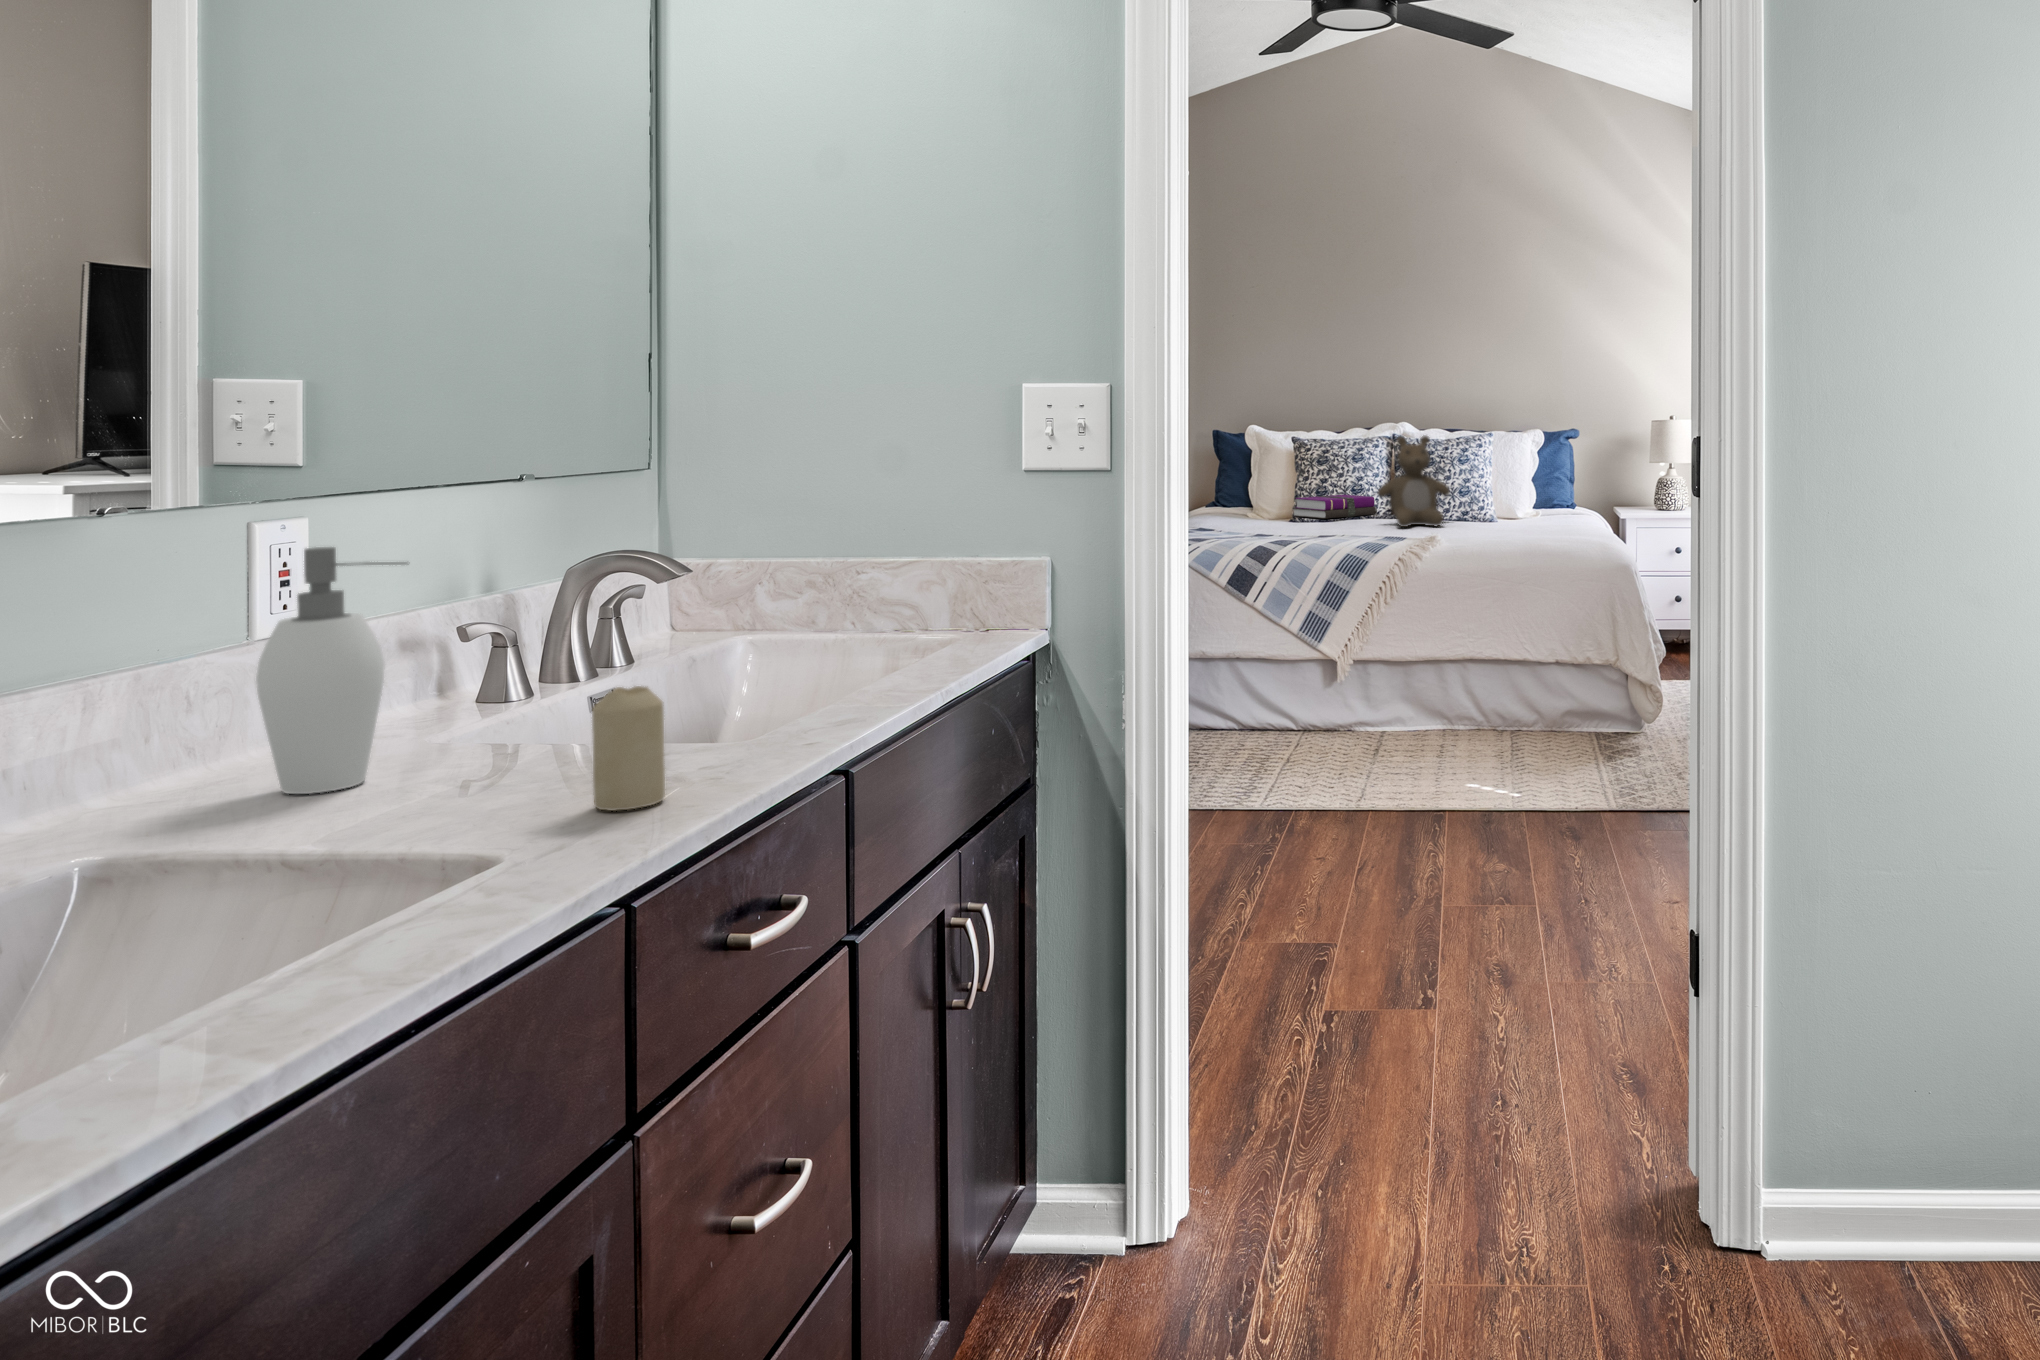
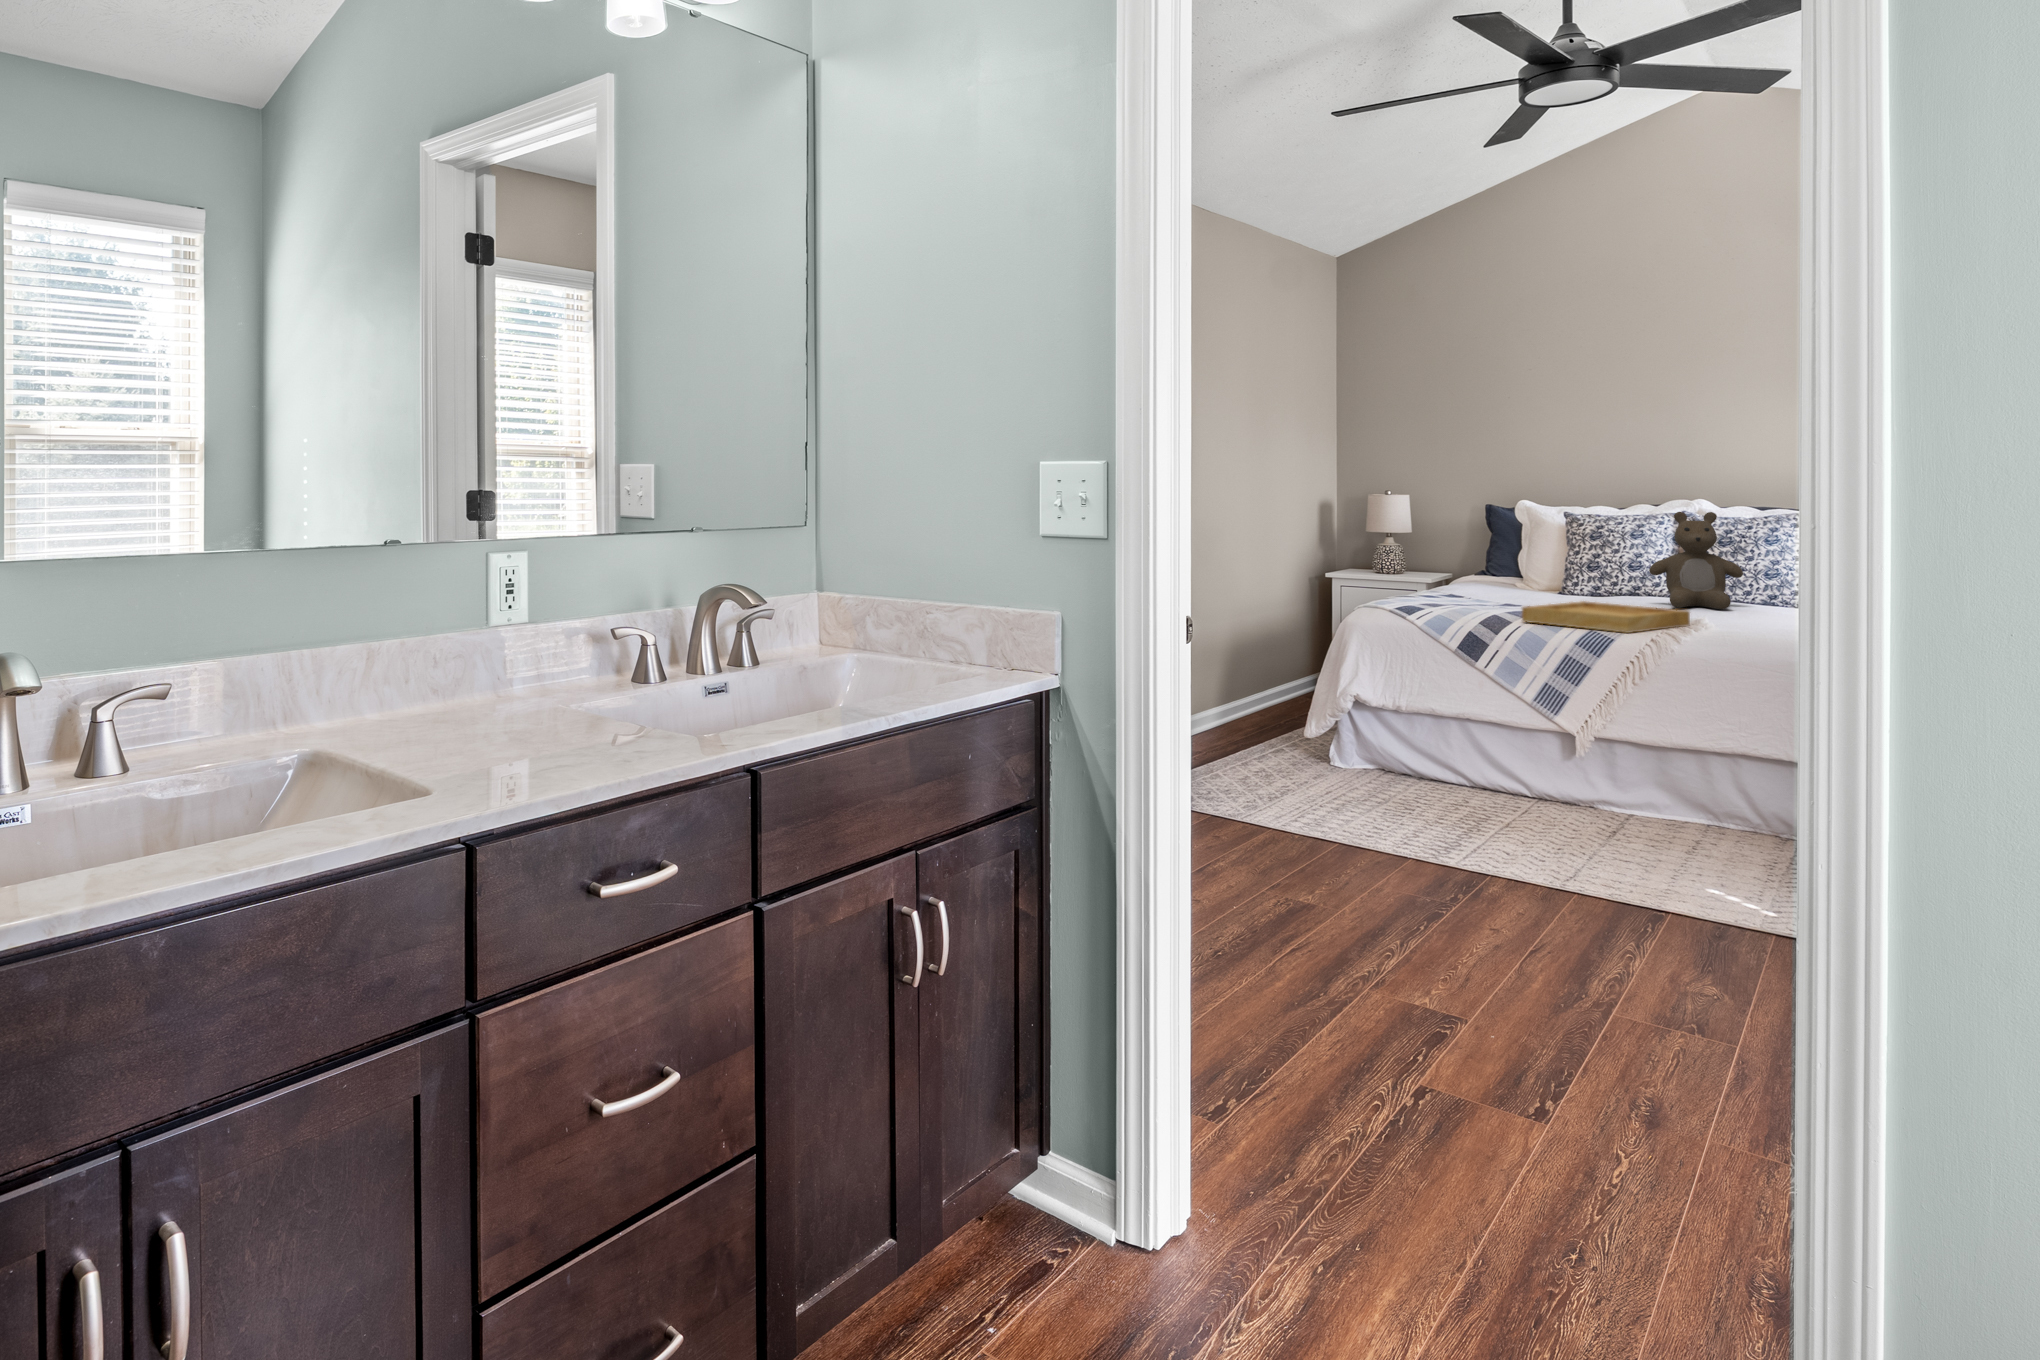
notebook: present [1293,495,1377,519] -> none [1561,570,1661,593]
tray: none [1288,527,1425,554] -> present [1522,601,1690,633]
soap dispenser: present [256,547,407,794] -> none [441,555,517,721]
candle: present [592,686,665,811] -> none [559,670,608,764]

